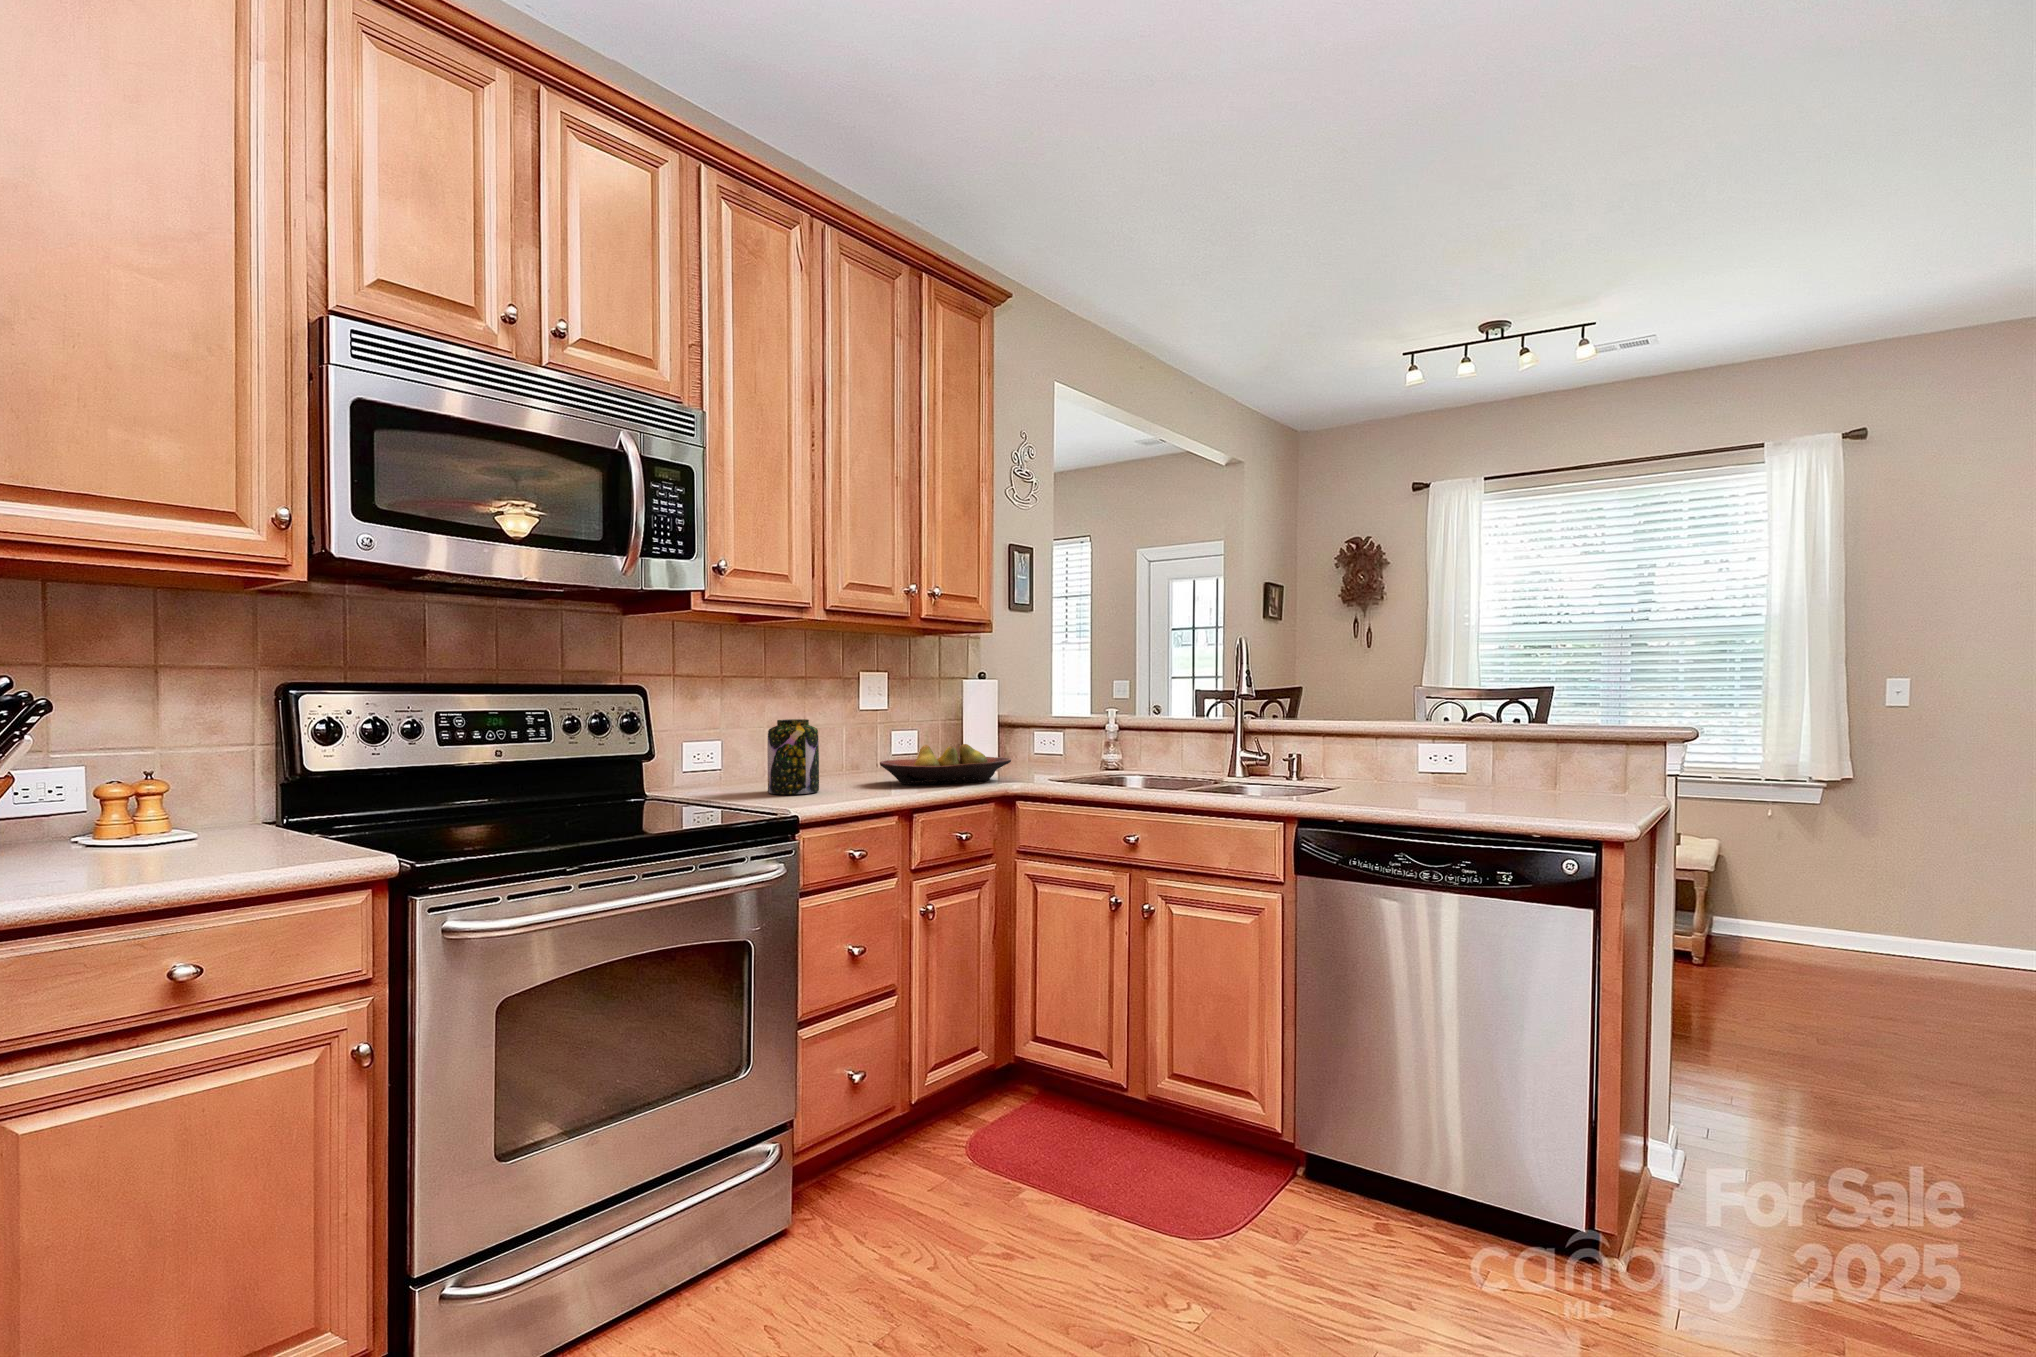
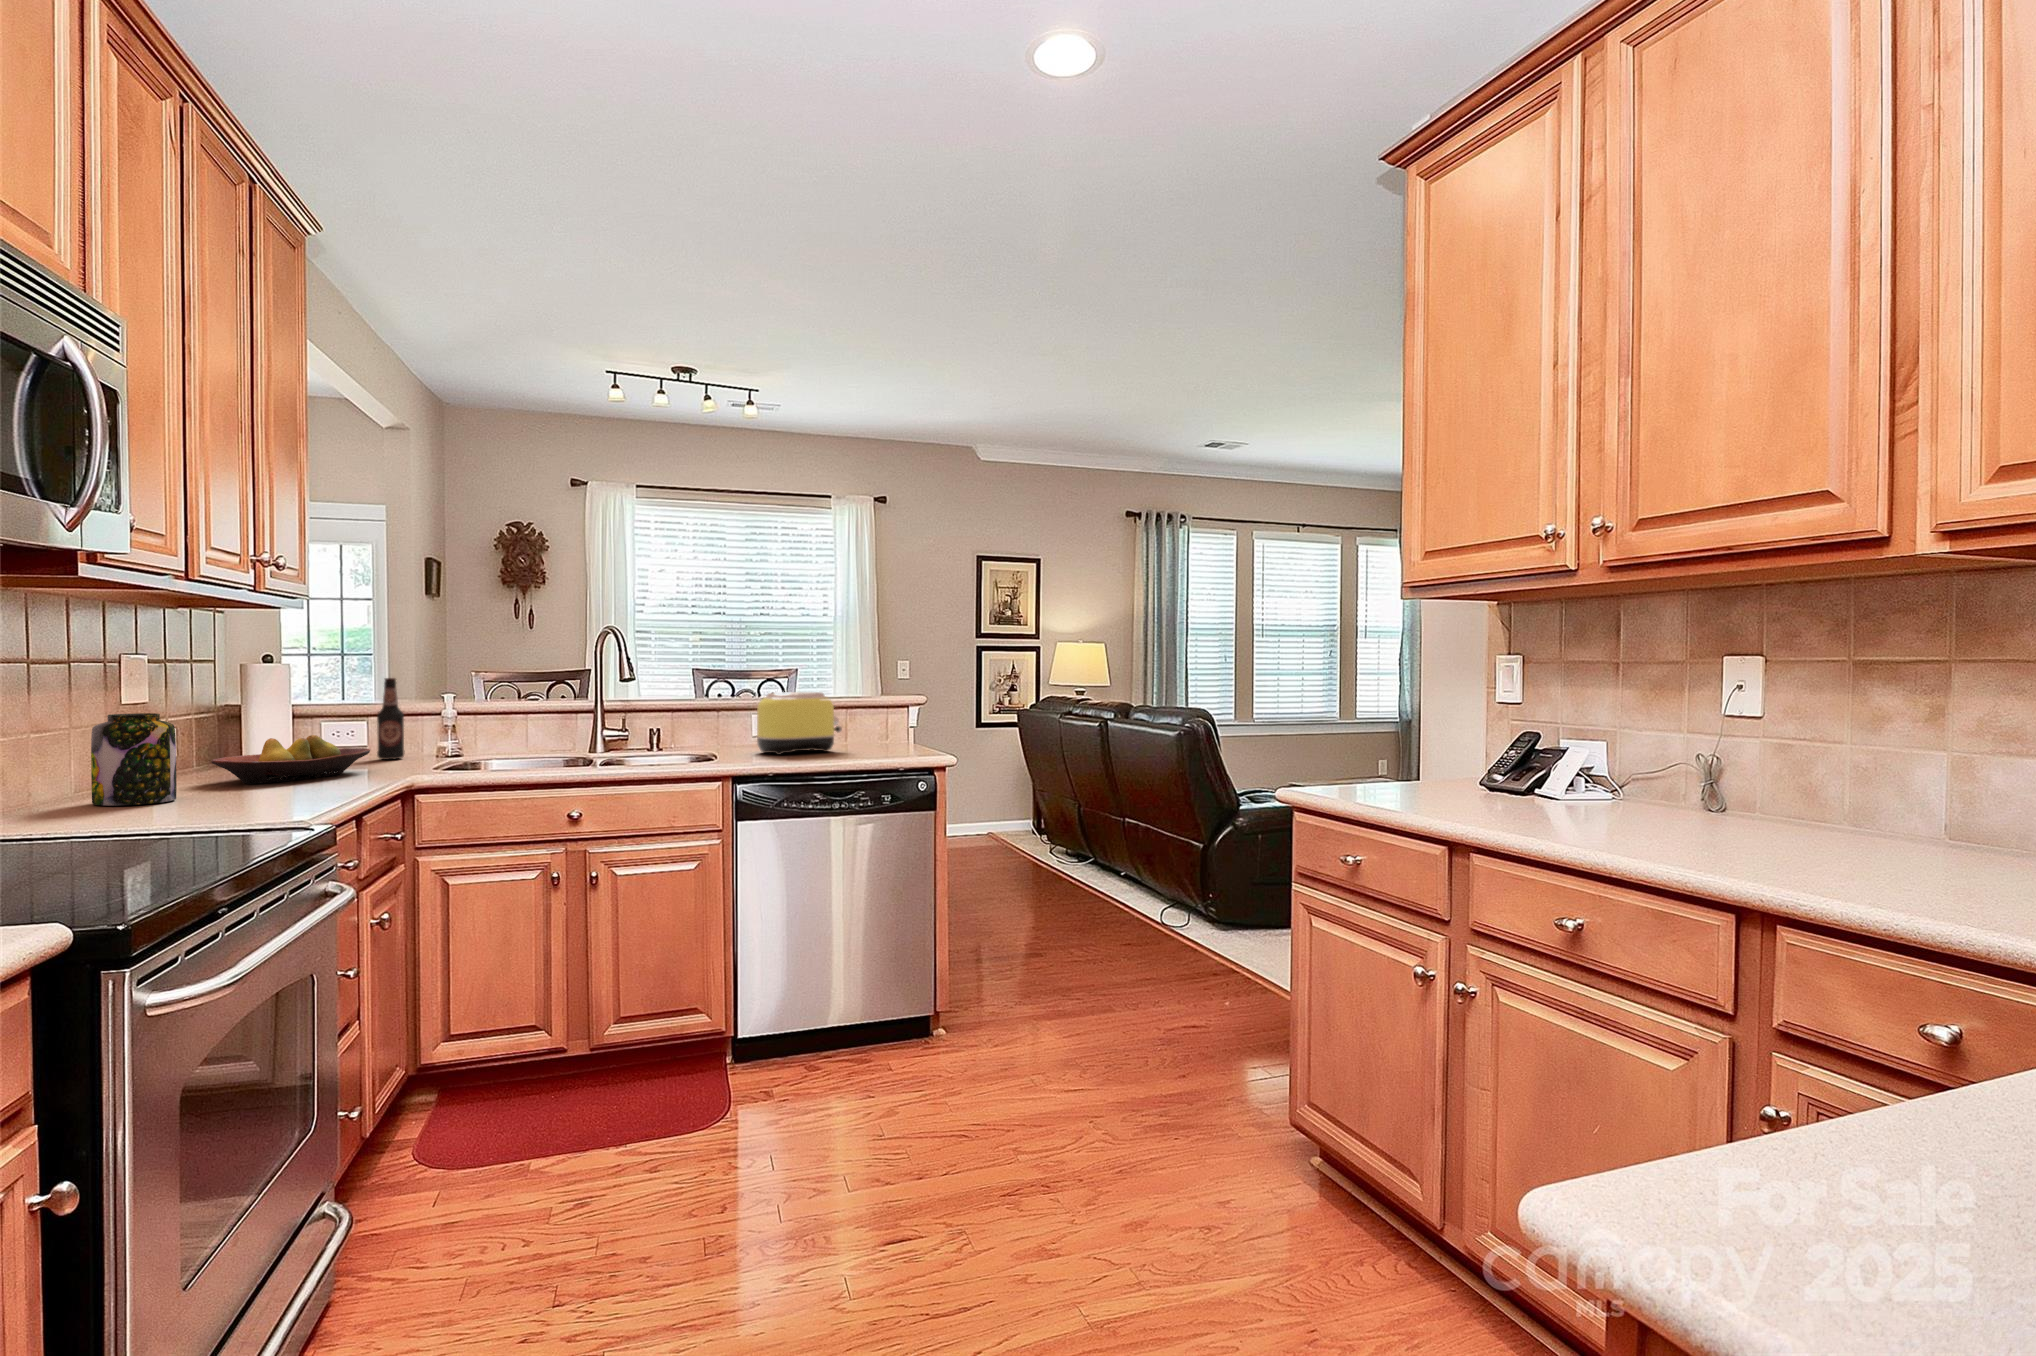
bottle: none [1058,692,1080,771] -> present [377,678,405,760]
toaster: none [1417,713,1551,802] -> present [756,692,842,755]

